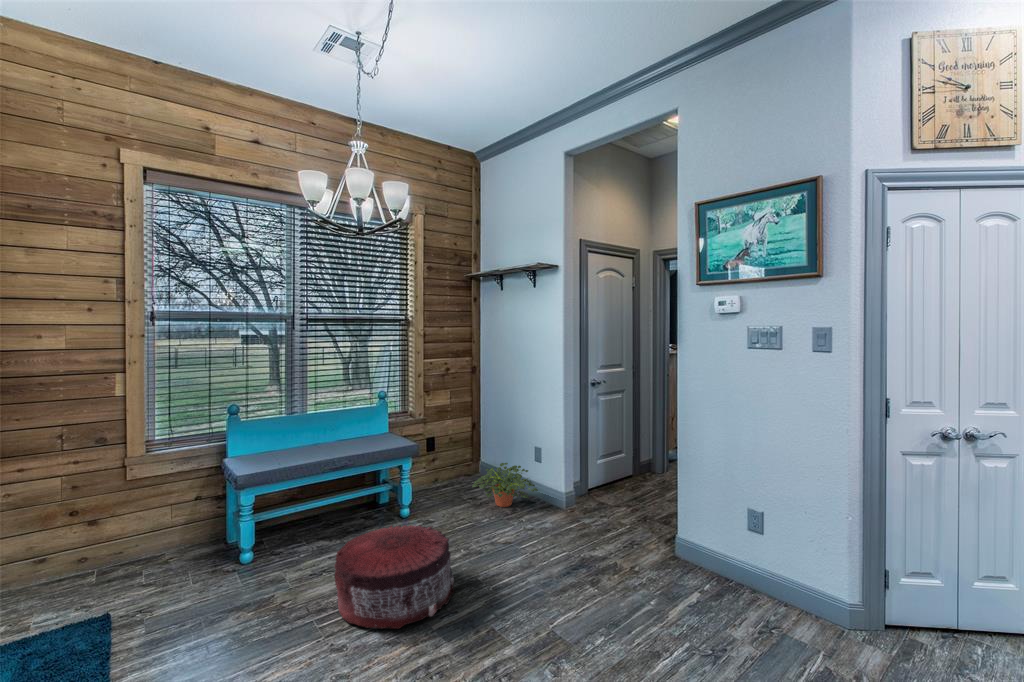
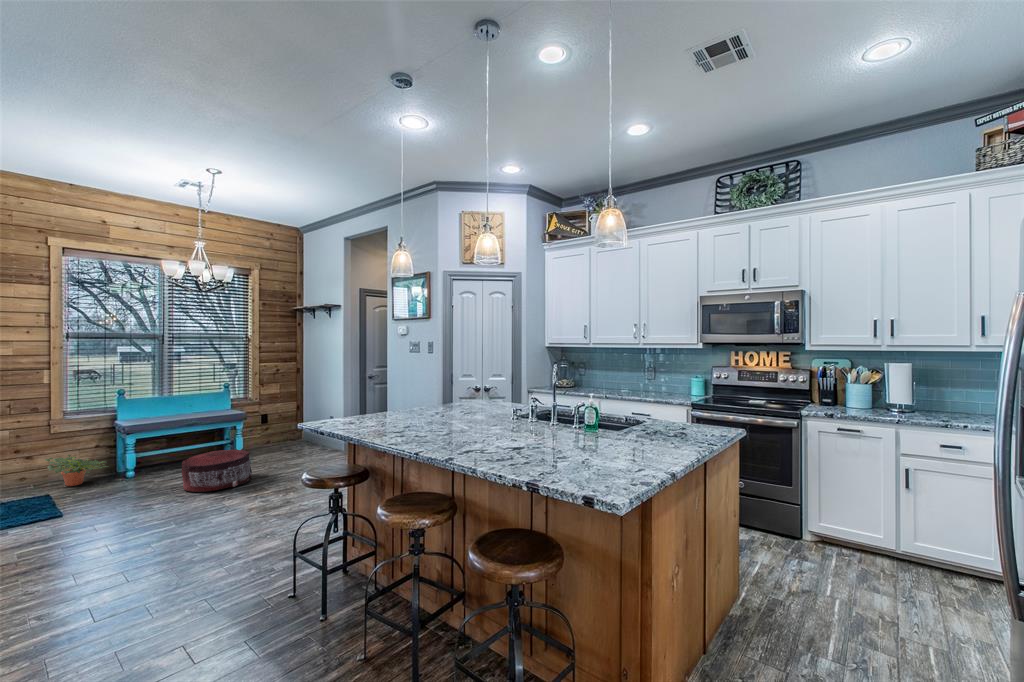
potted plant: present [472,463,538,507] -> present [45,455,108,486]

